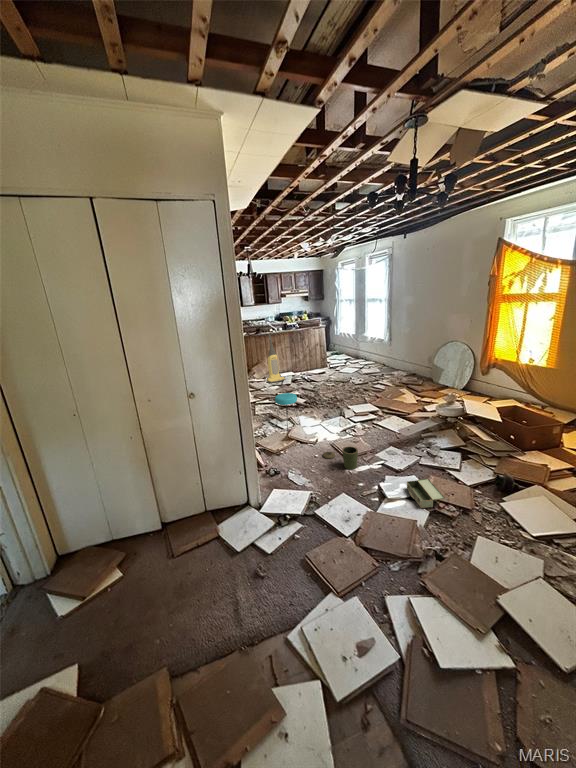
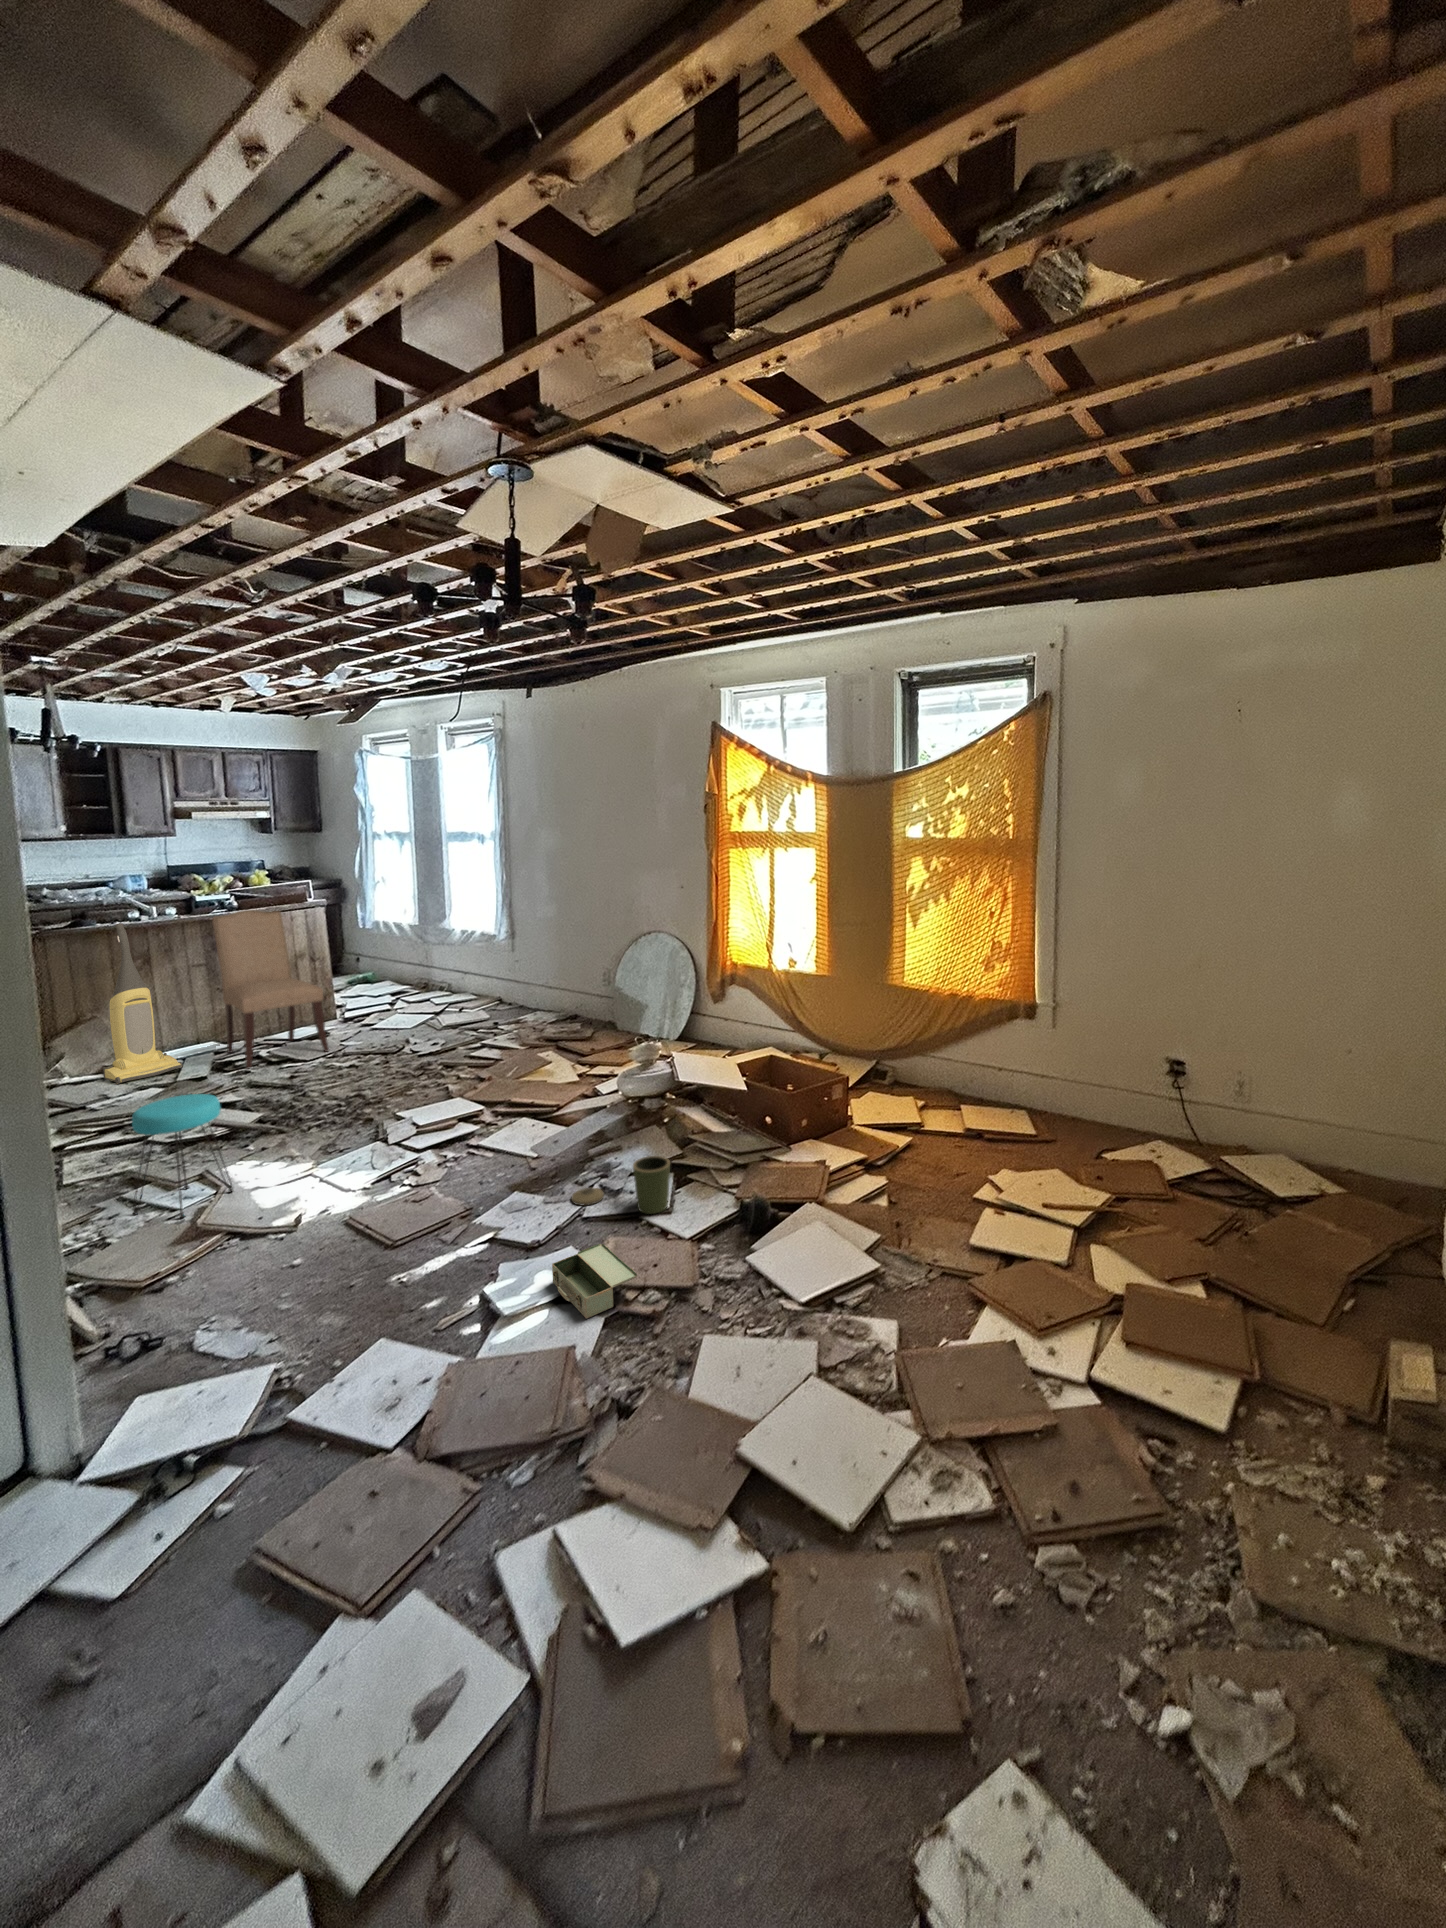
chair: none [292,330,325,382] -> present [212,910,329,1068]
trash can: present [323,446,358,470] -> present [571,1156,670,1214]

